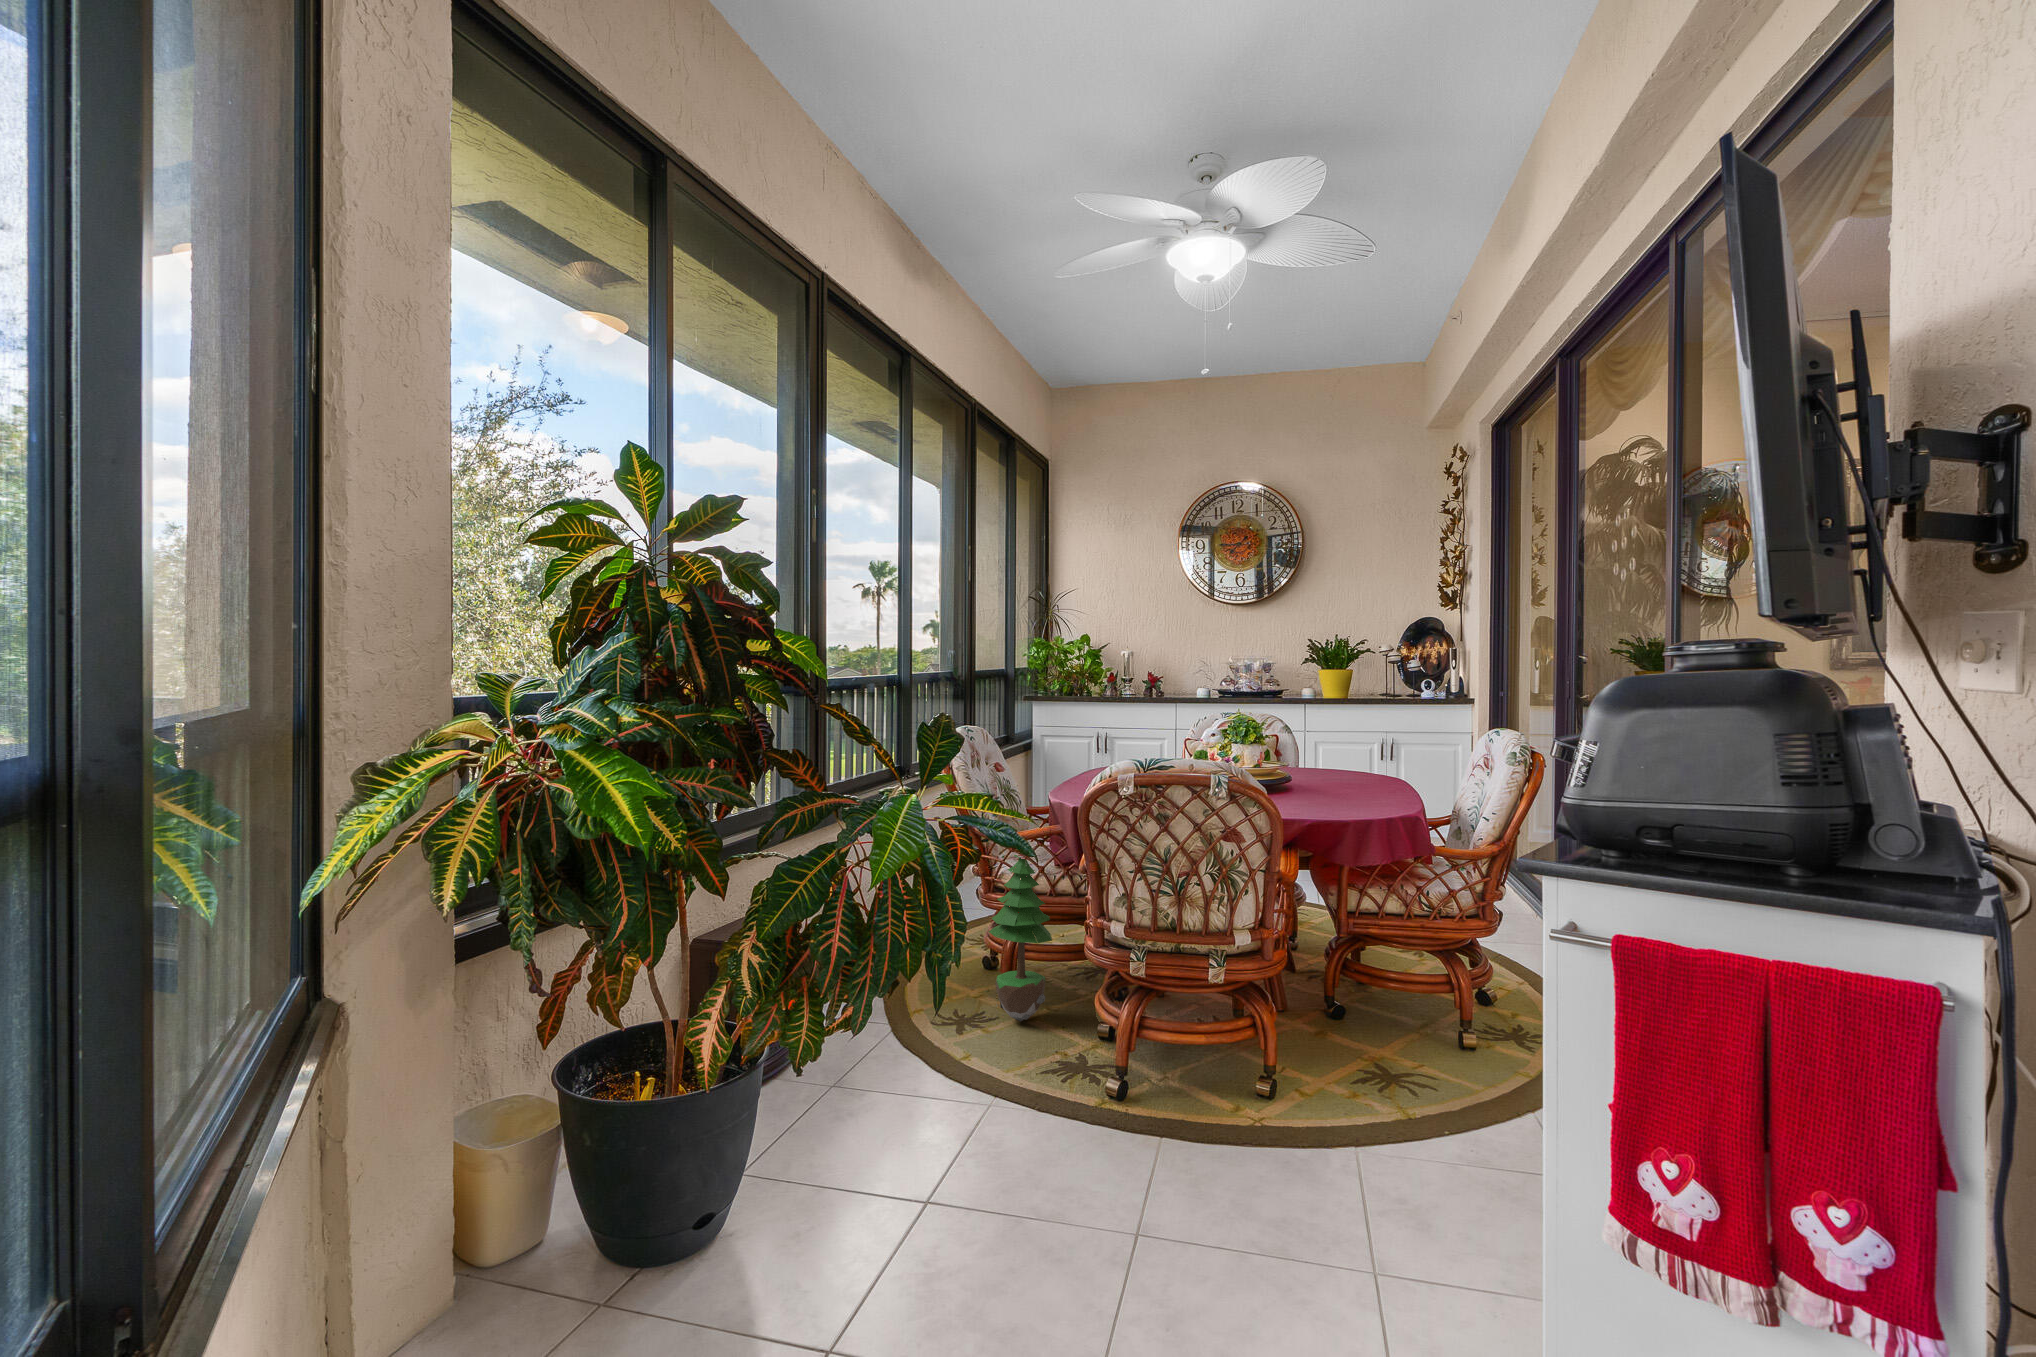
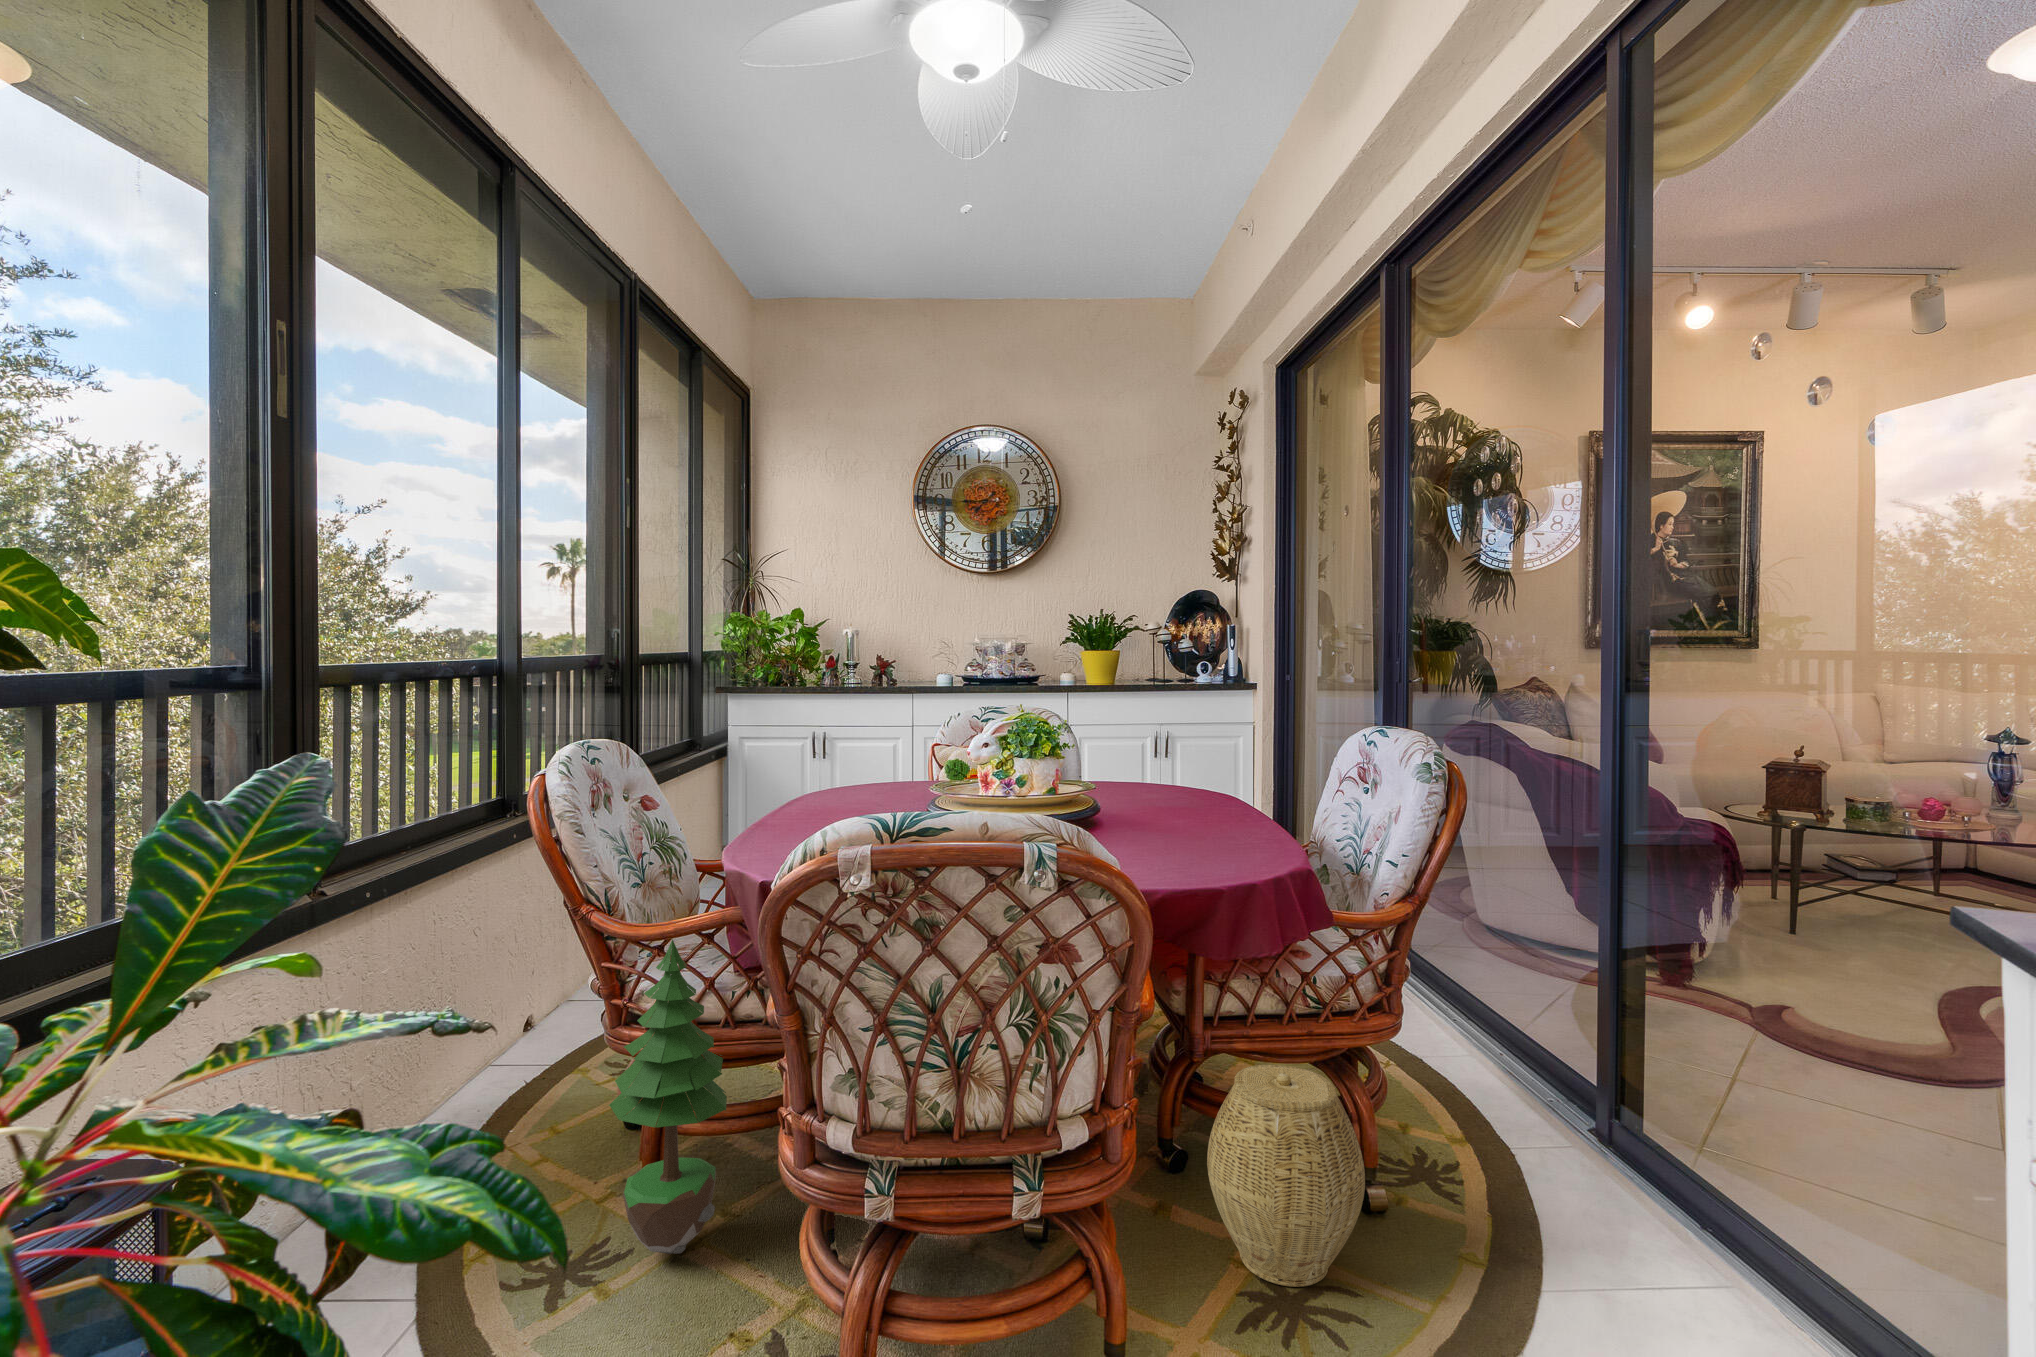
woven basket: none [1347,944,1451,1077] -> present [1207,1065,1365,1287]

